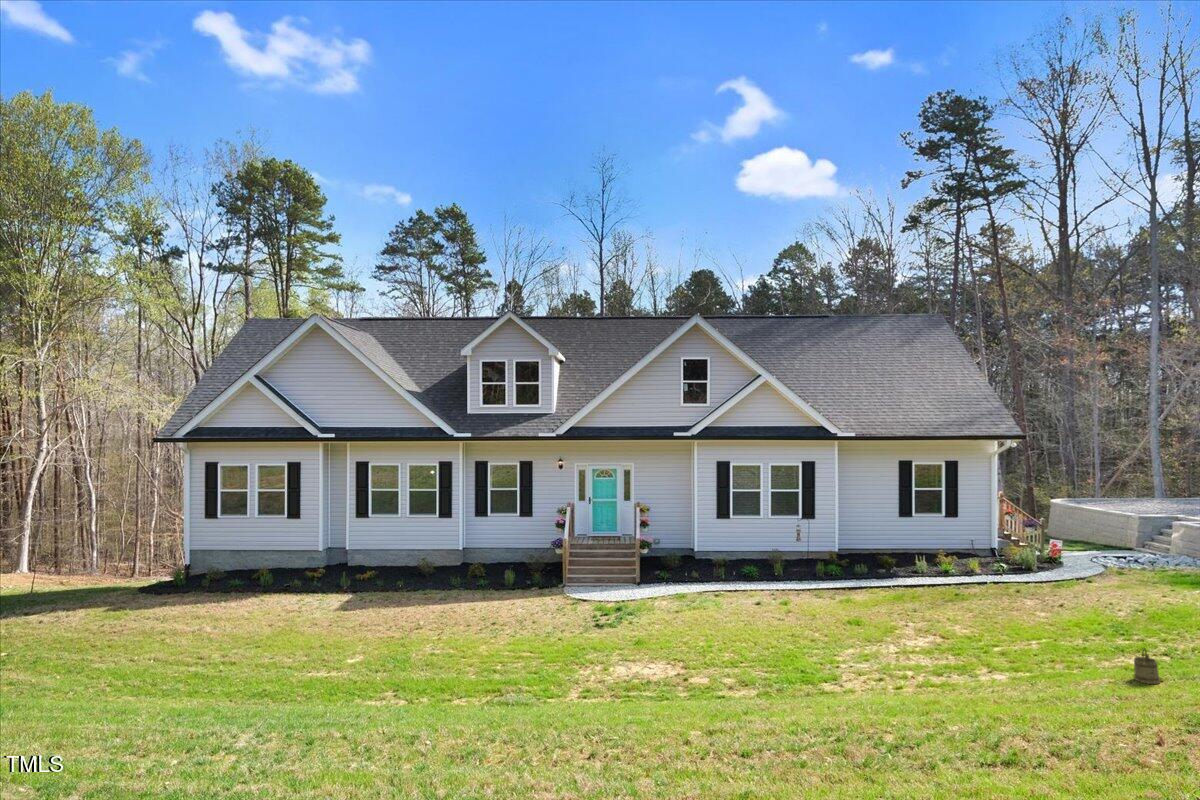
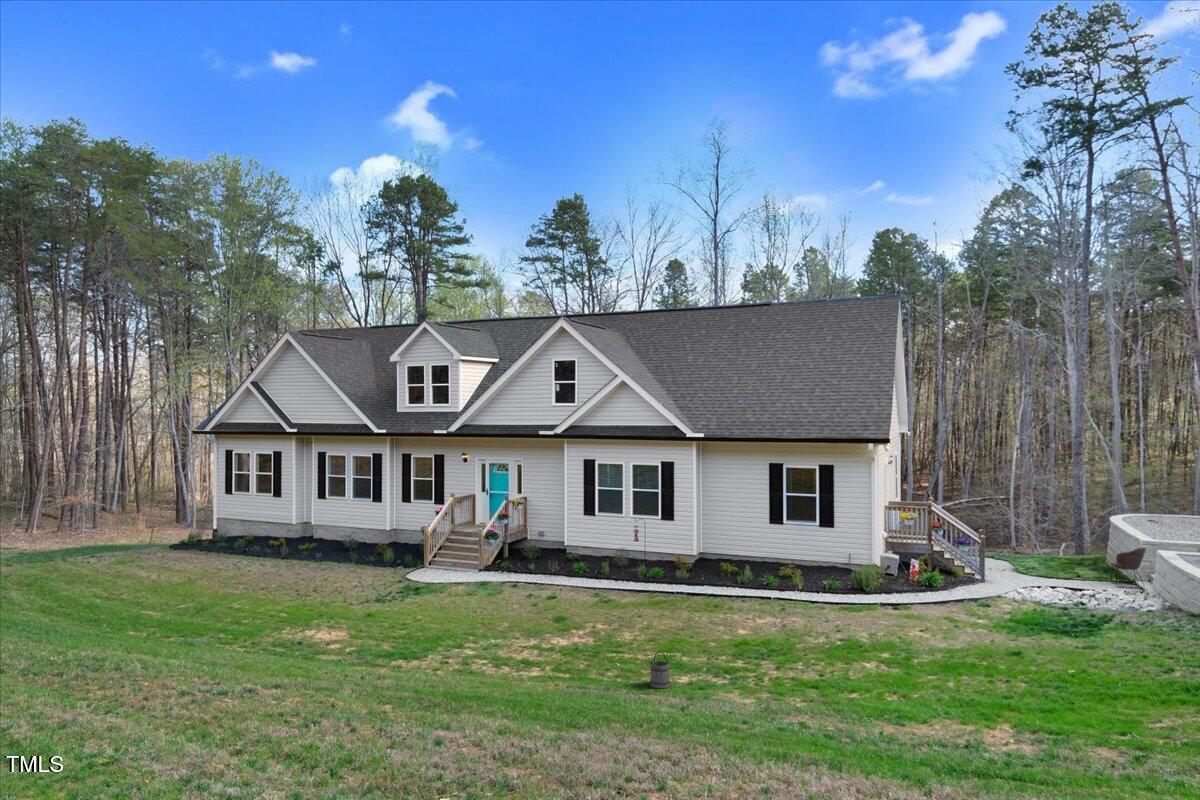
chair: none [1143,520,1175,553] -> present [1111,548,1146,588]

